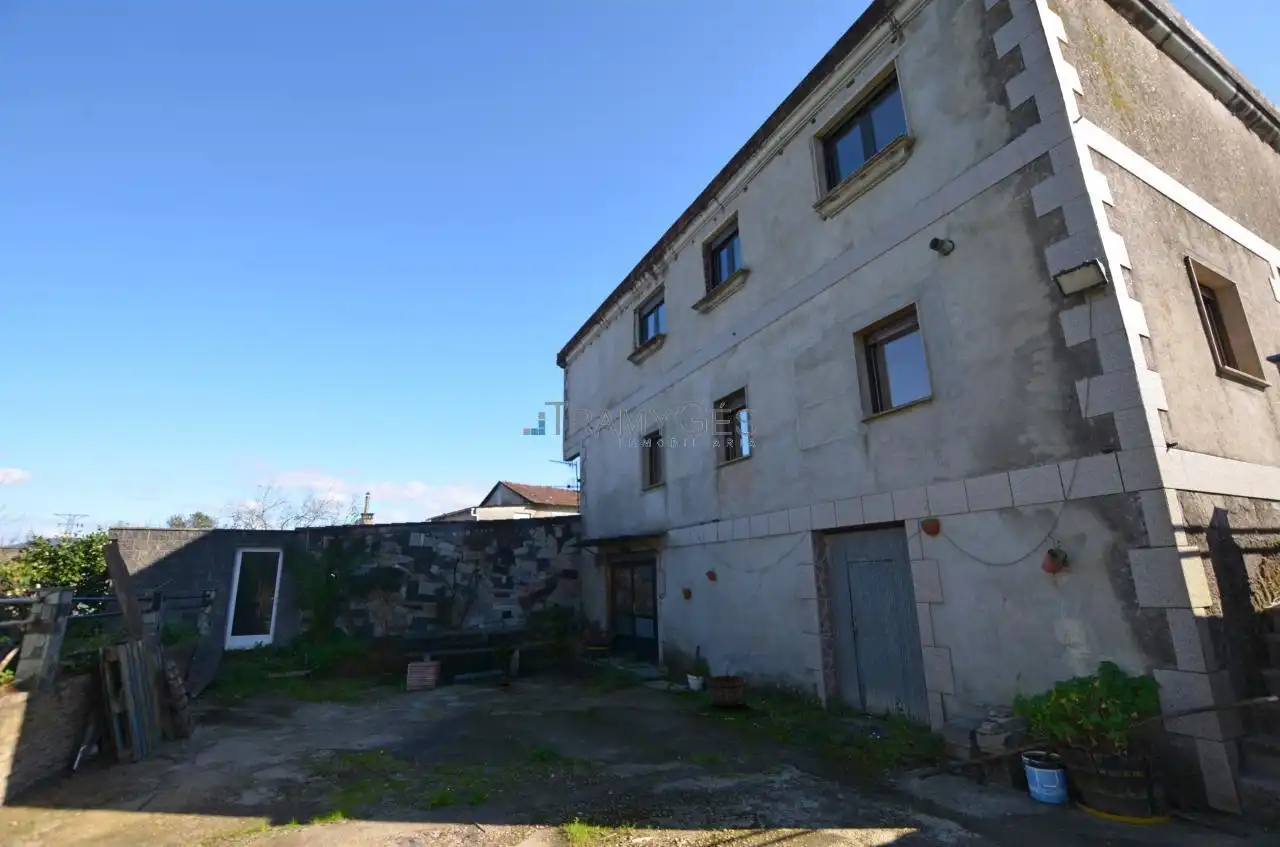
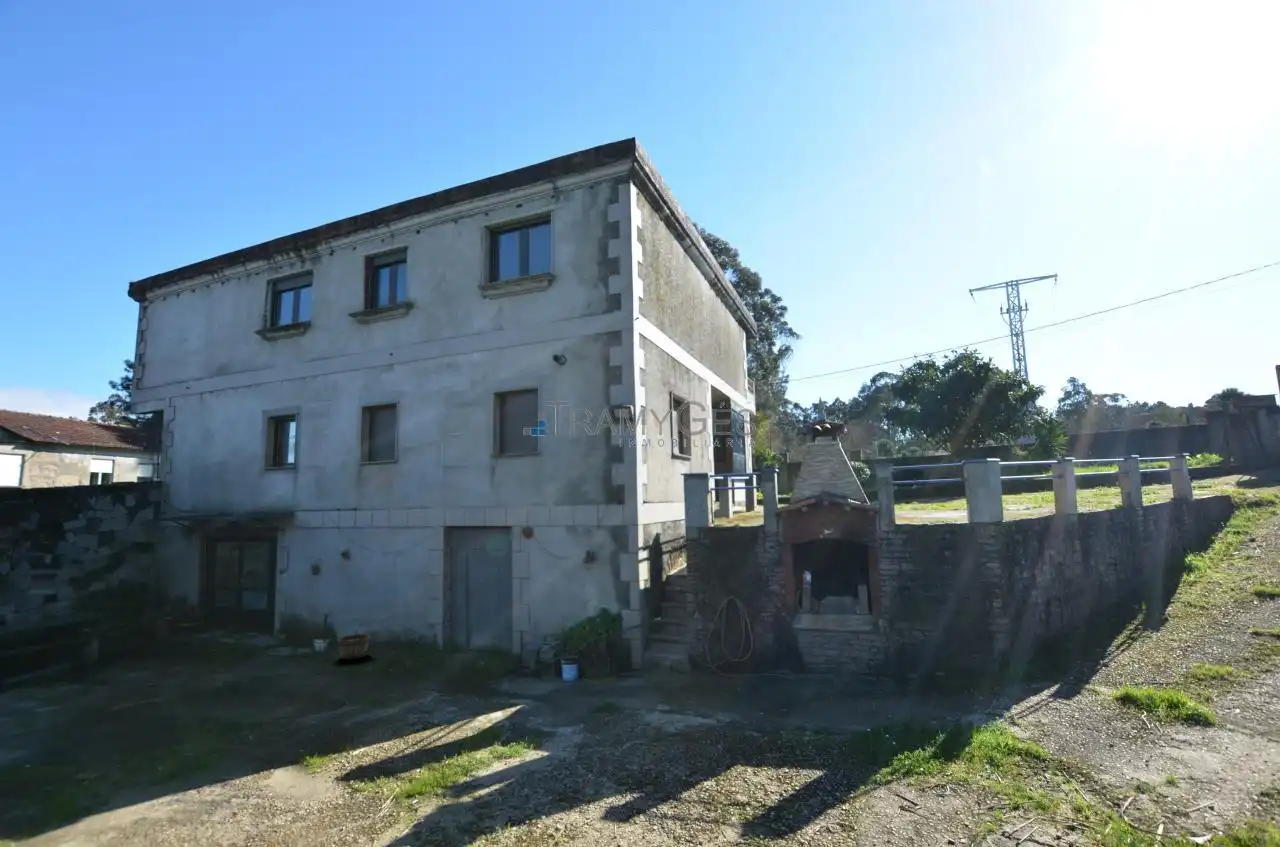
potted plant: present [493,644,515,685] -> none [53,627,94,673]

